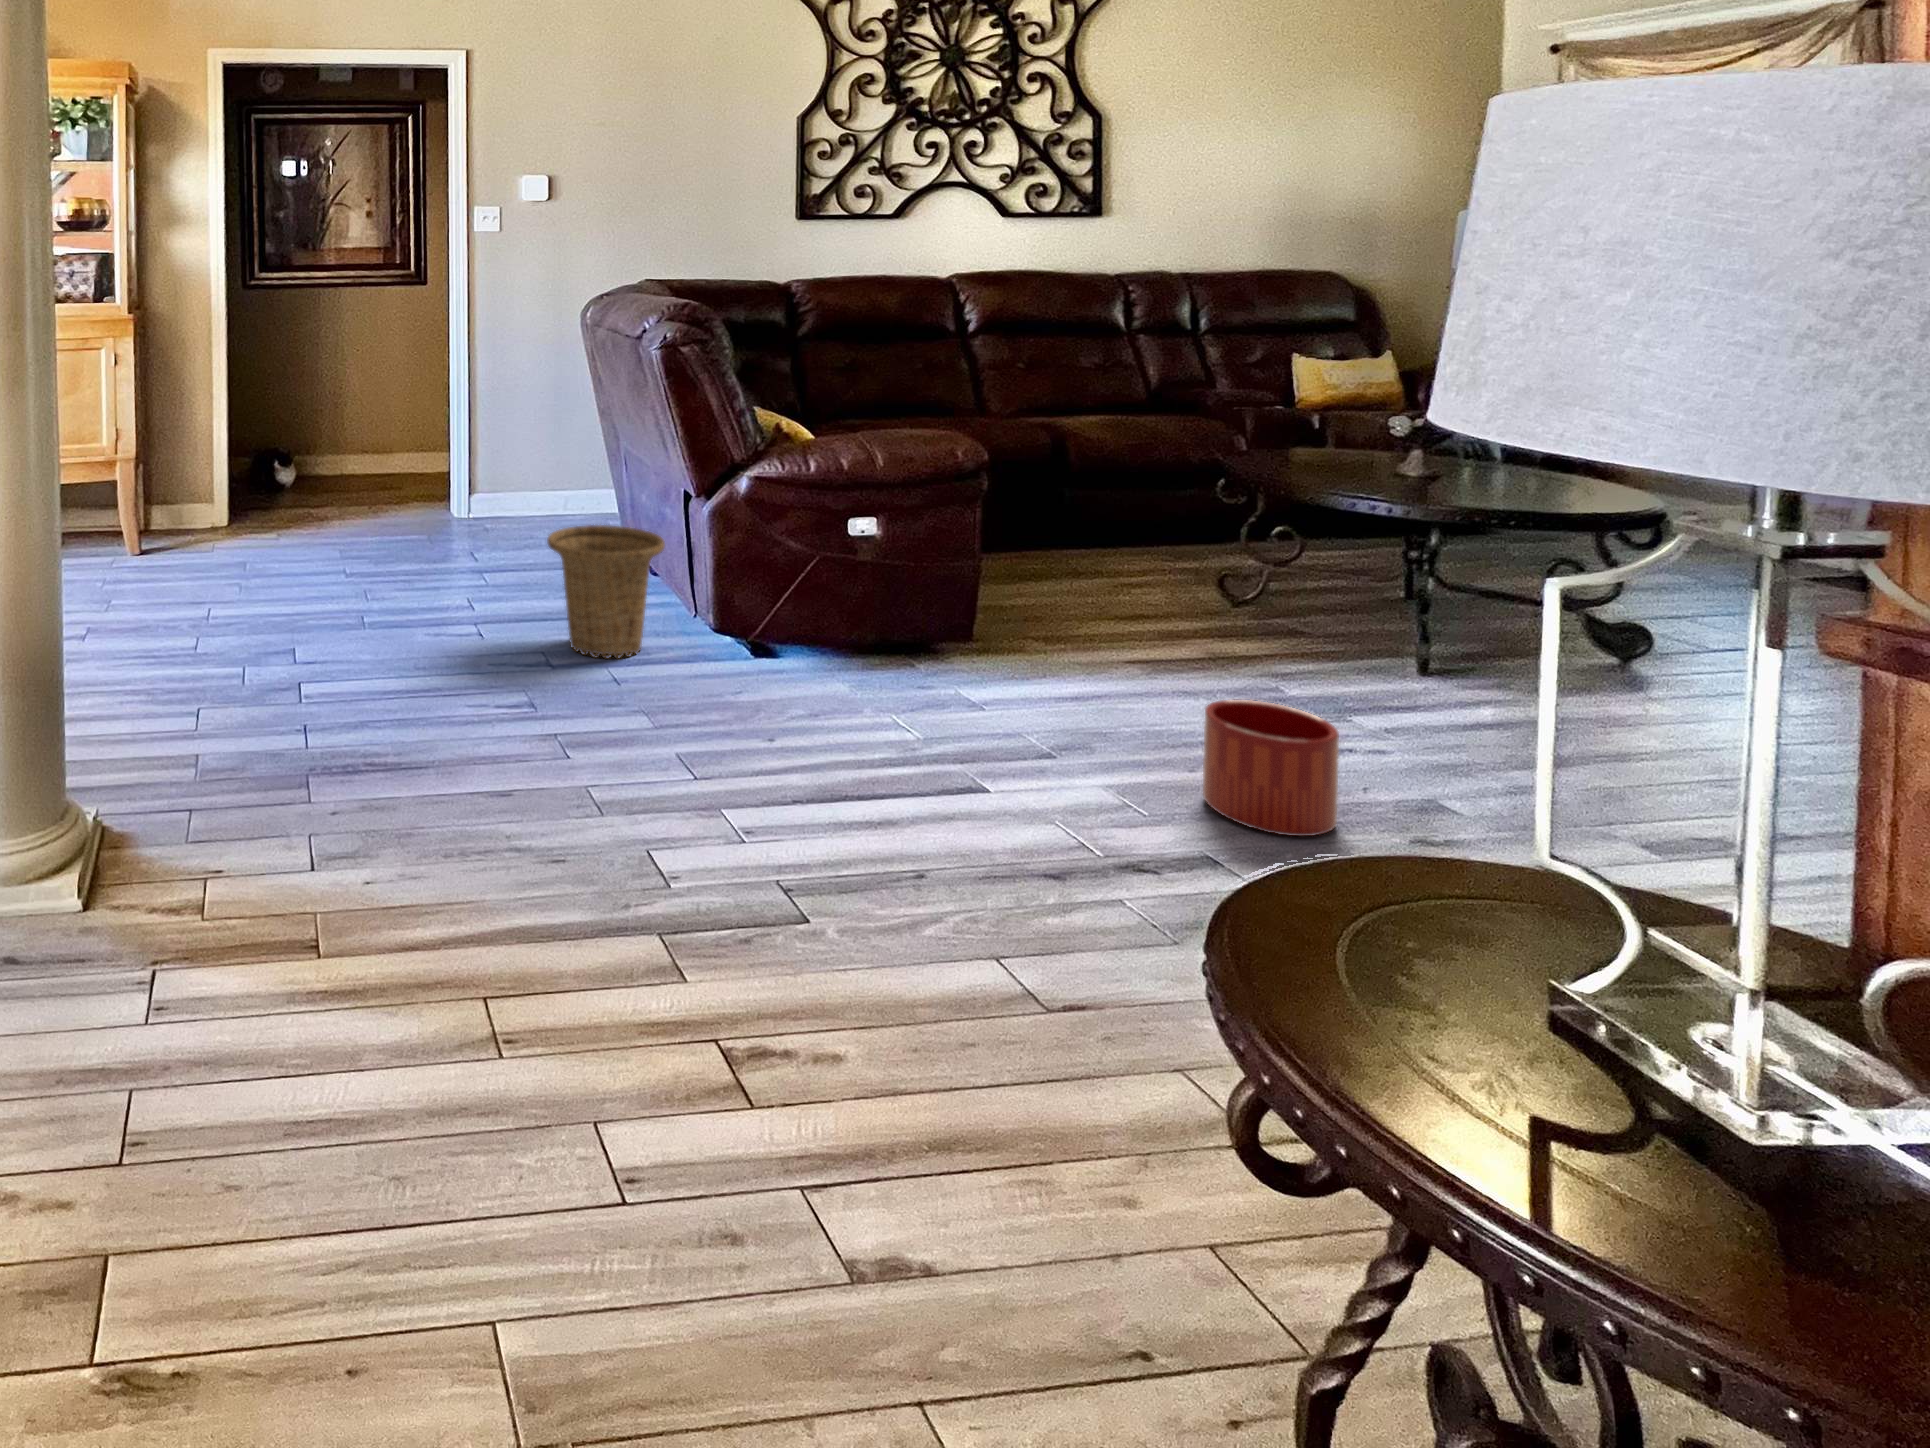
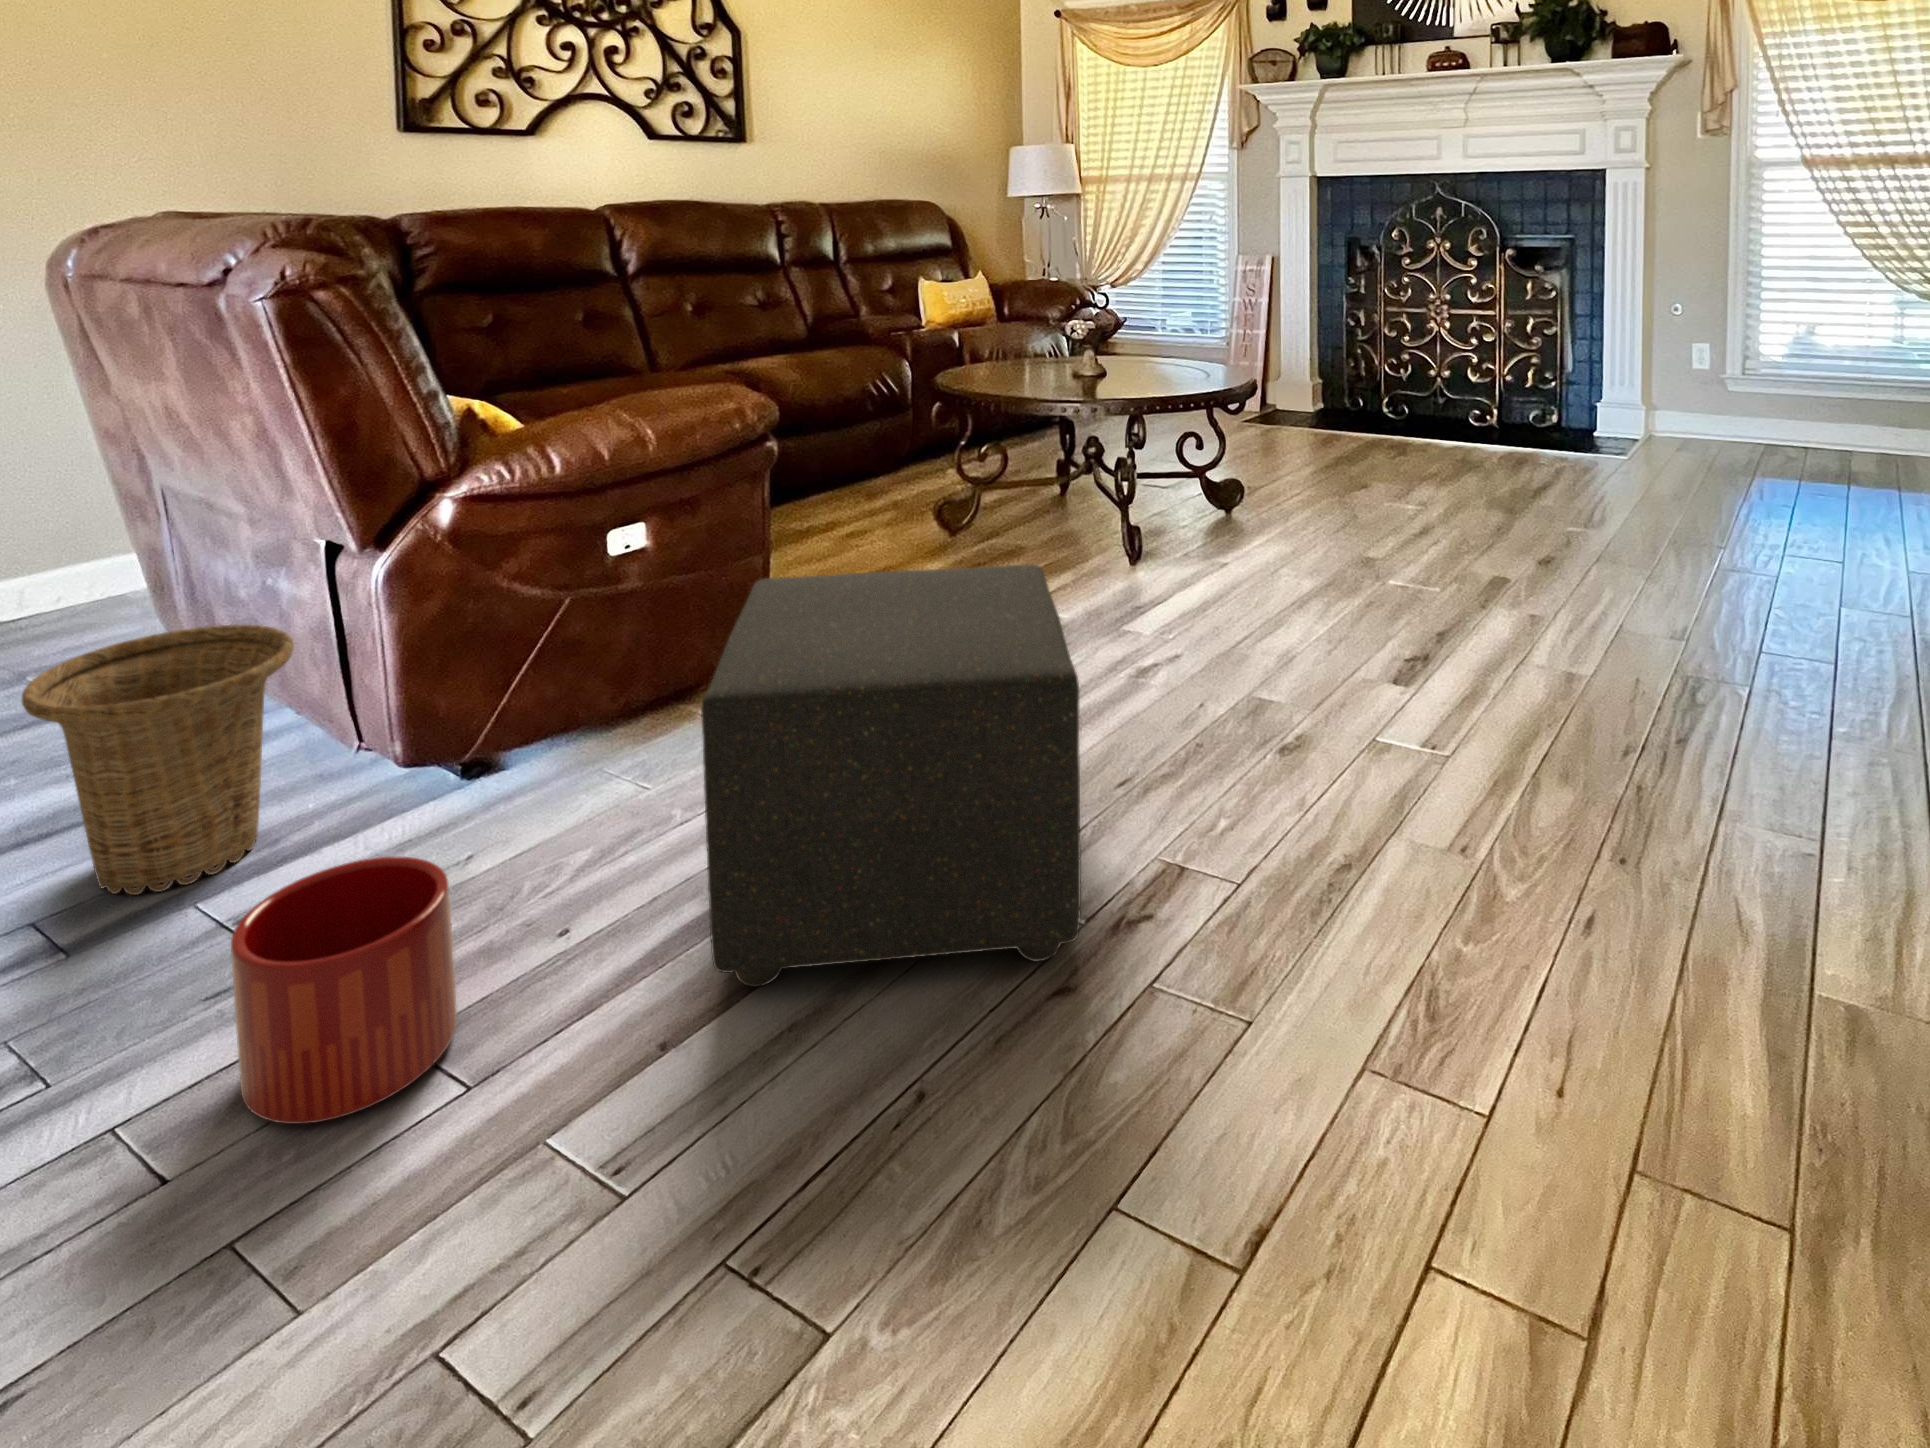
ottoman: none [830,565,1145,860] -> present [701,565,1081,987]
planter: present [1203,700,1339,836] -> present [231,856,457,1124]

